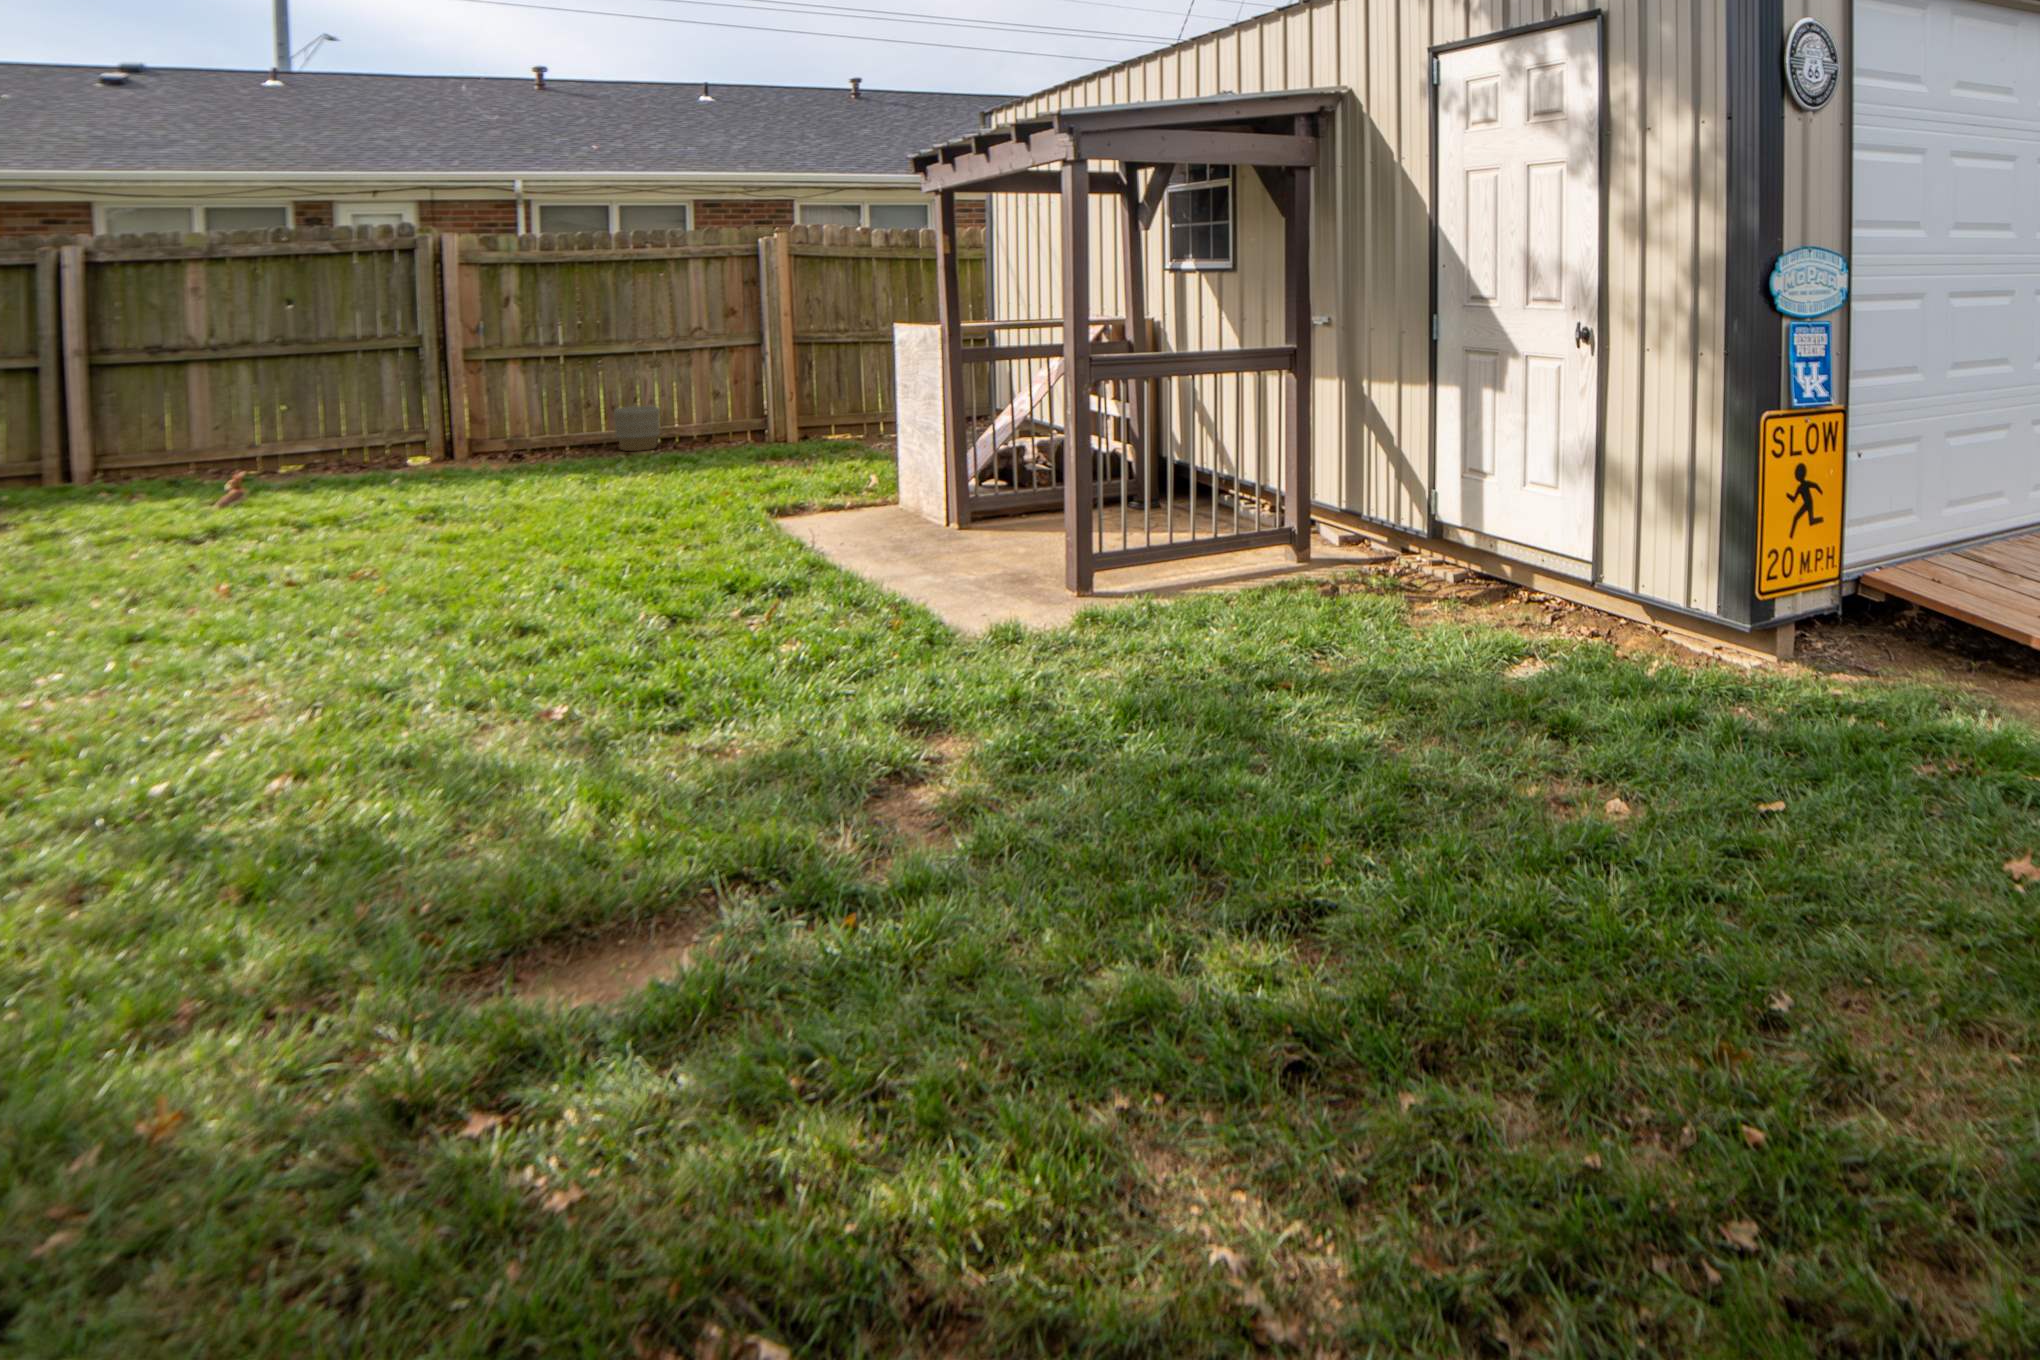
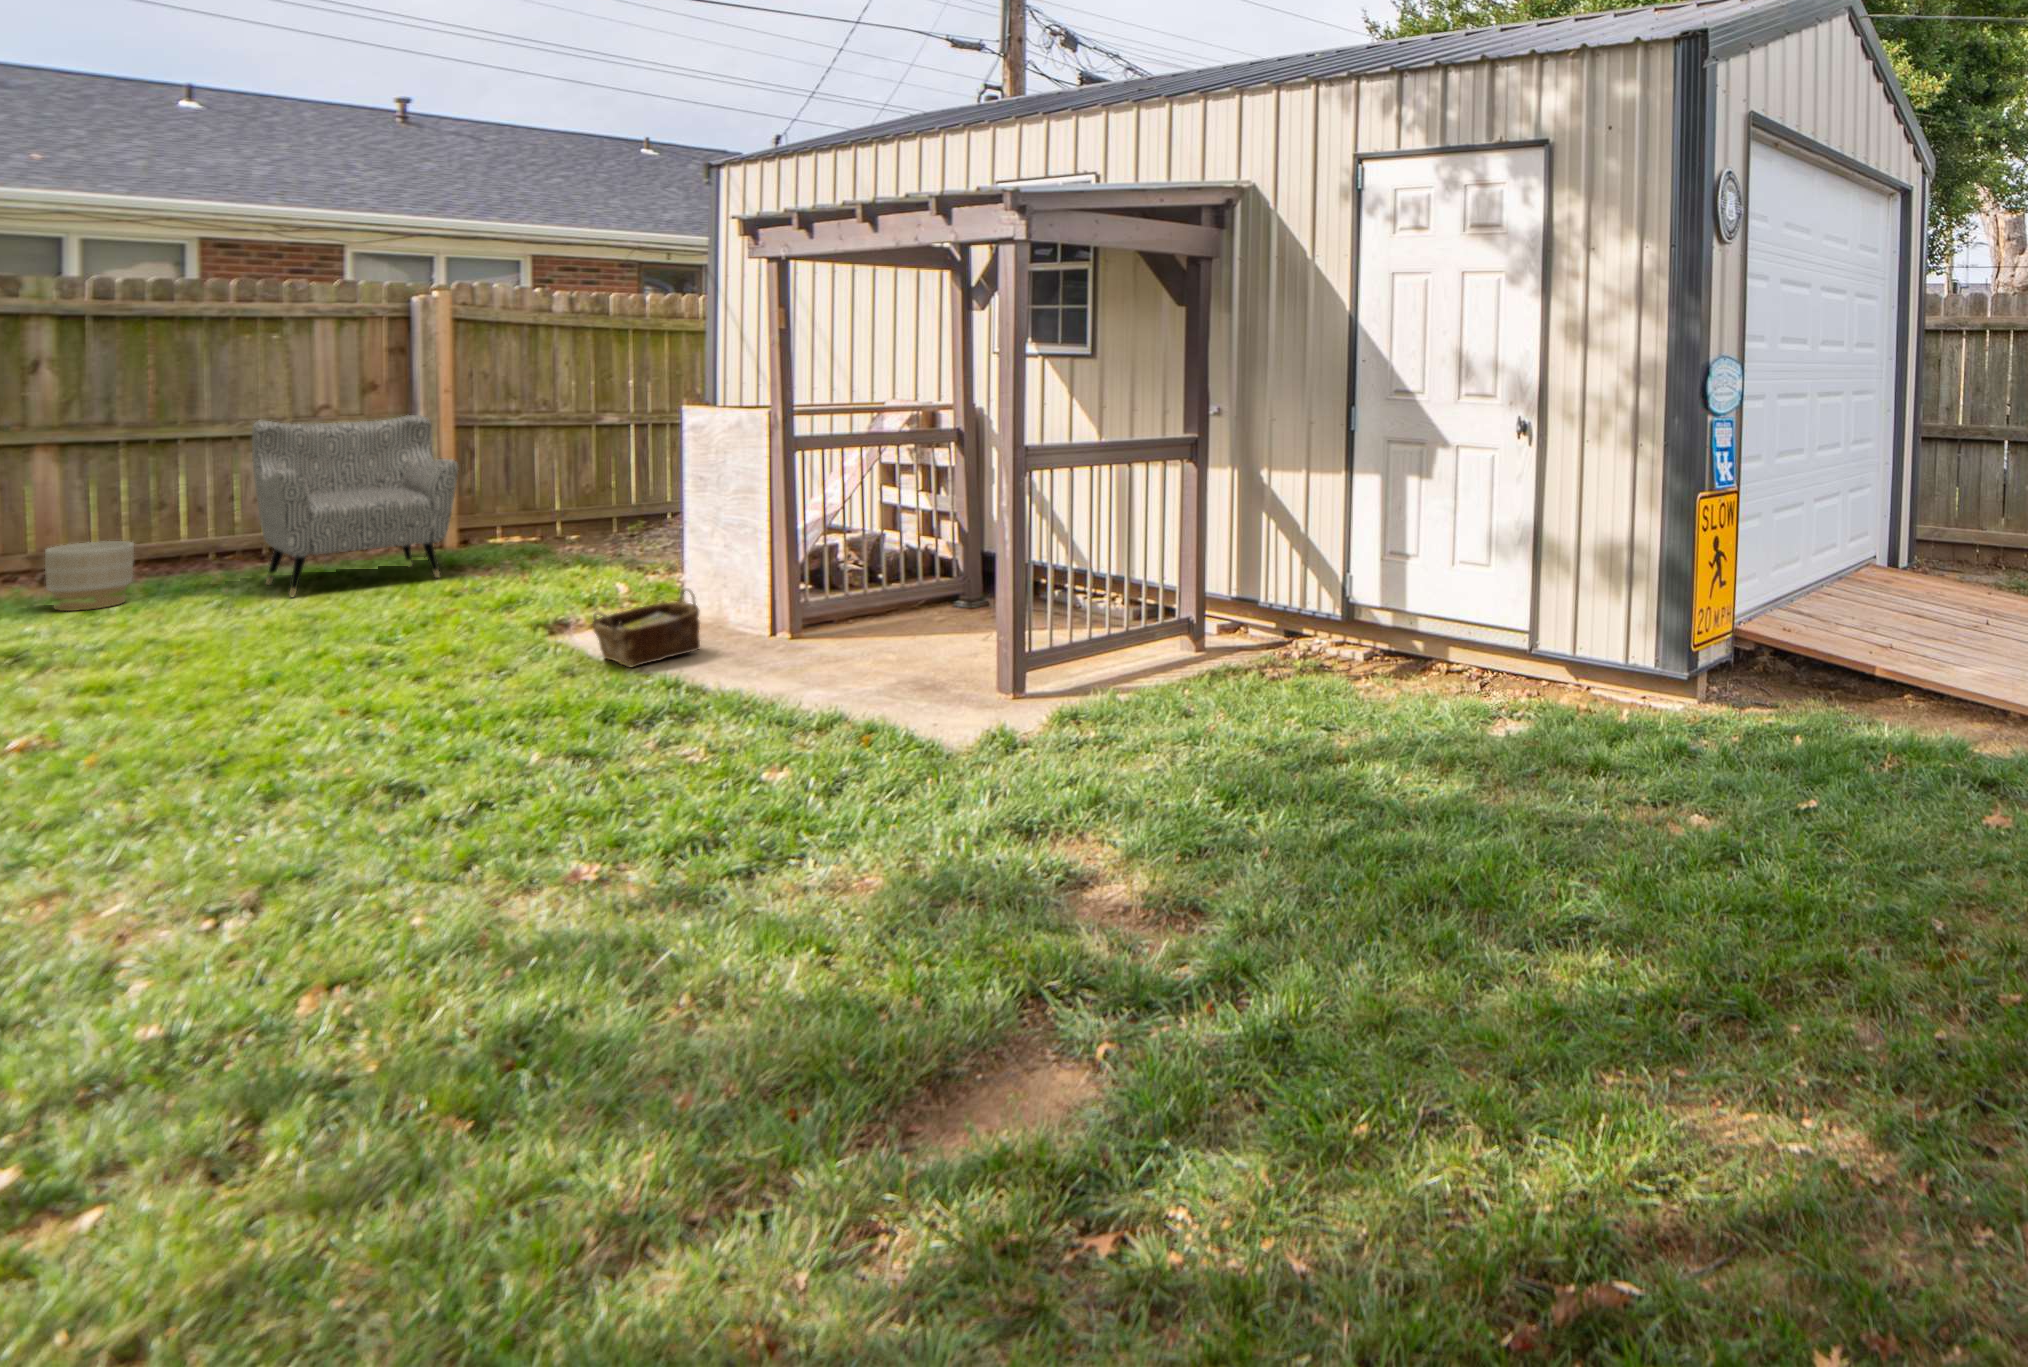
armchair: none [725,325,839,452] -> present [252,415,458,597]
woven basket: none [842,458,917,517] -> present [593,588,700,667]

